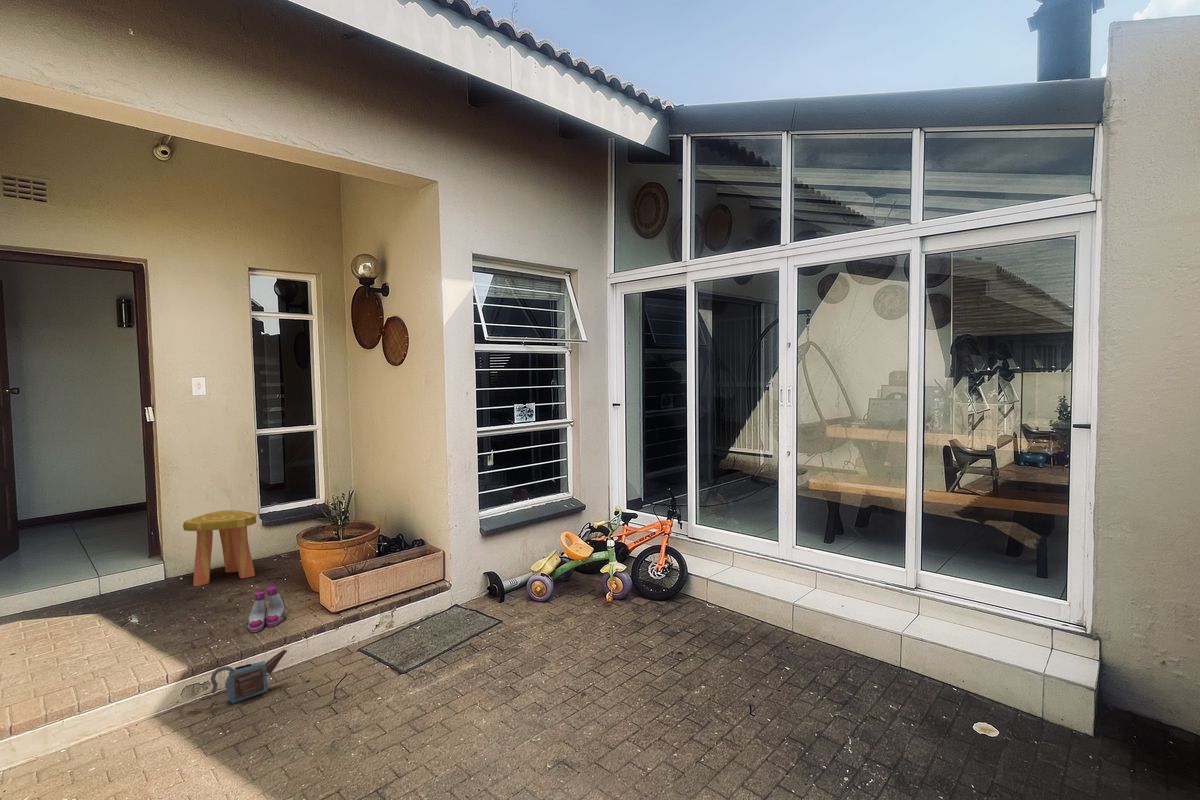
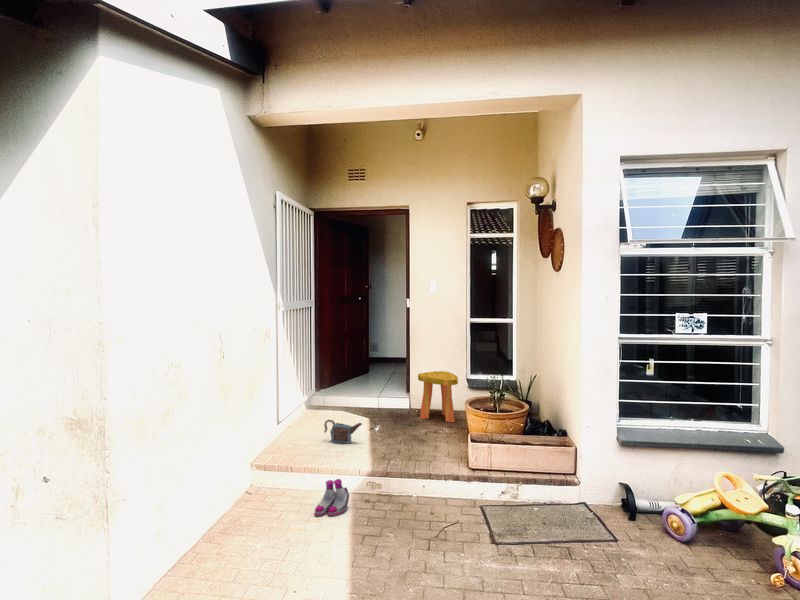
boots: present [247,585,285,632] -> present [315,479,349,516]
watering can: present [210,650,287,704] -> present [324,420,362,443]

